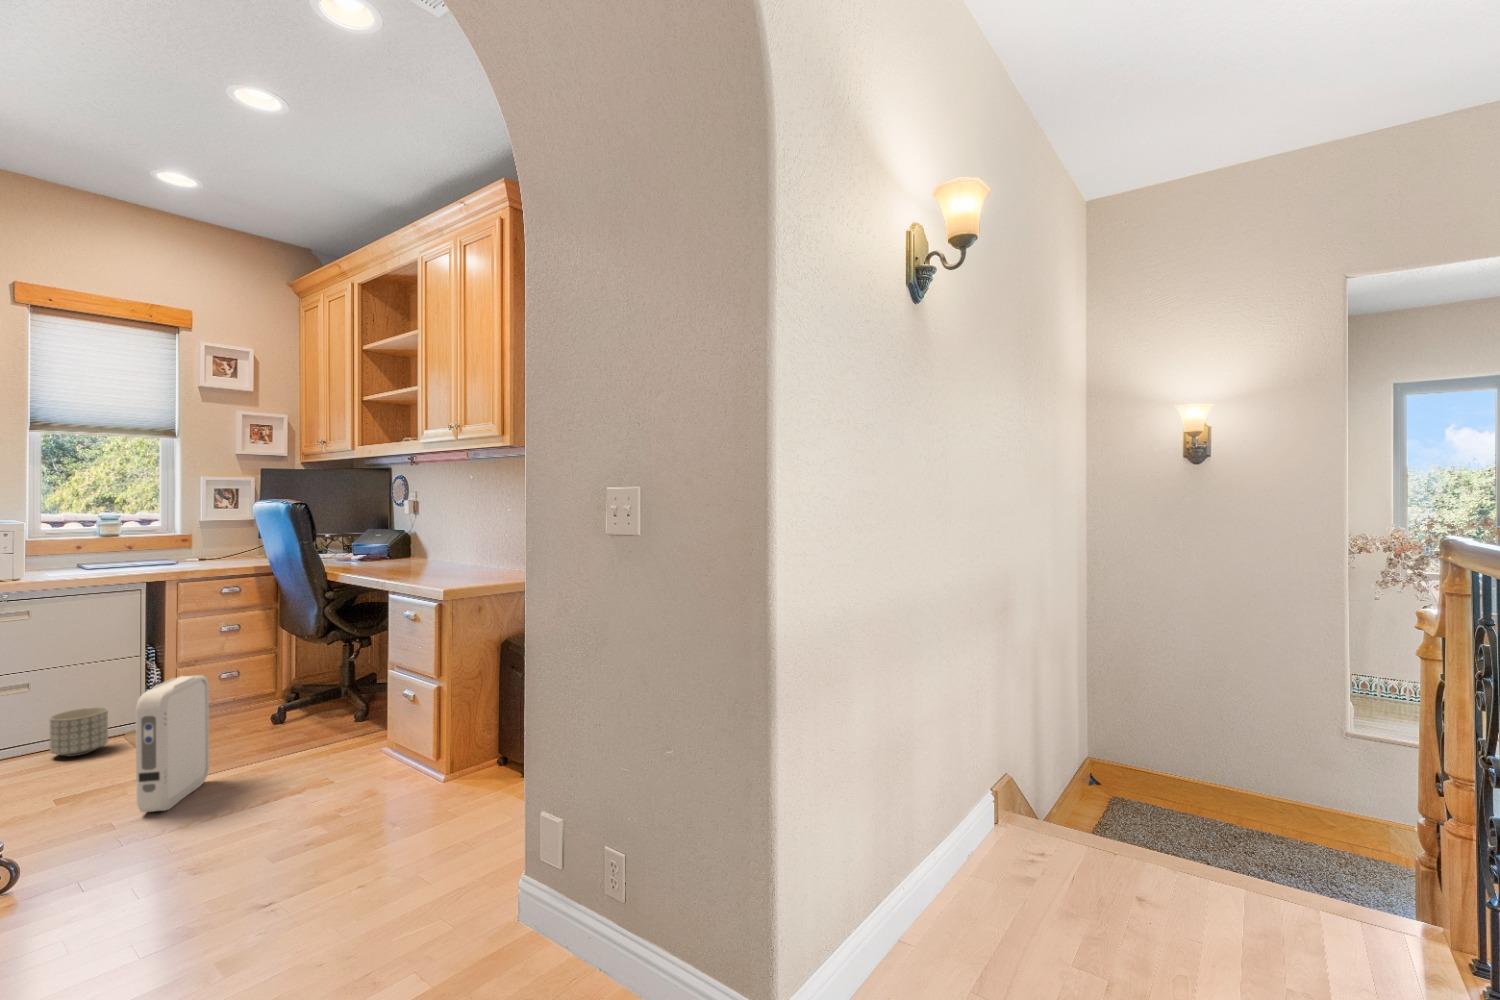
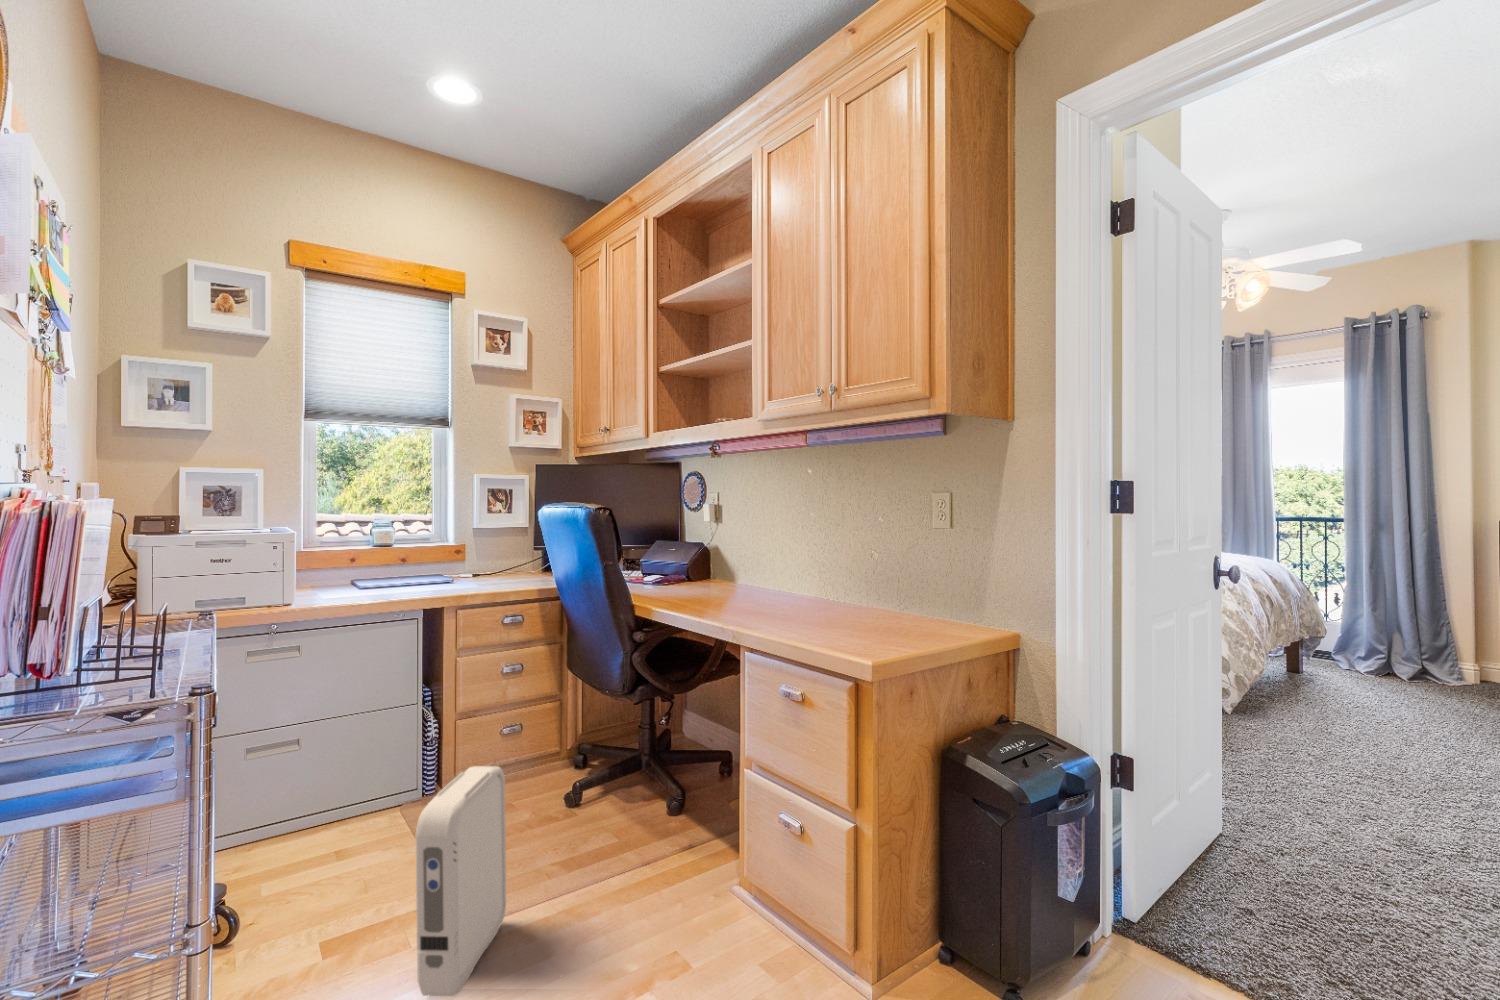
planter: present [50,707,108,757] -> none [319,773,382,841]

